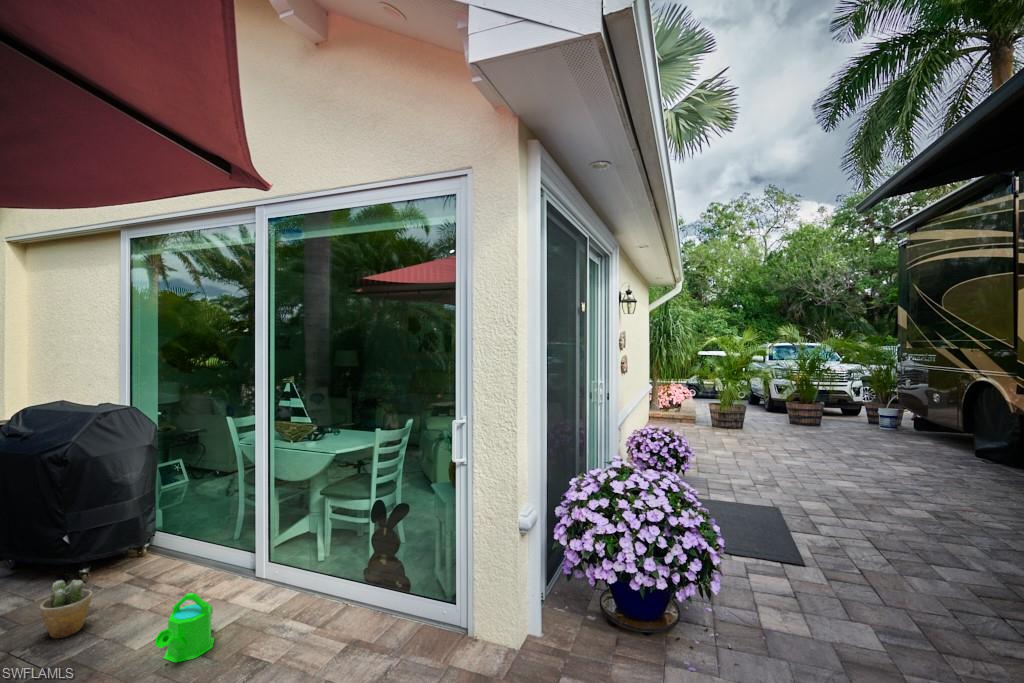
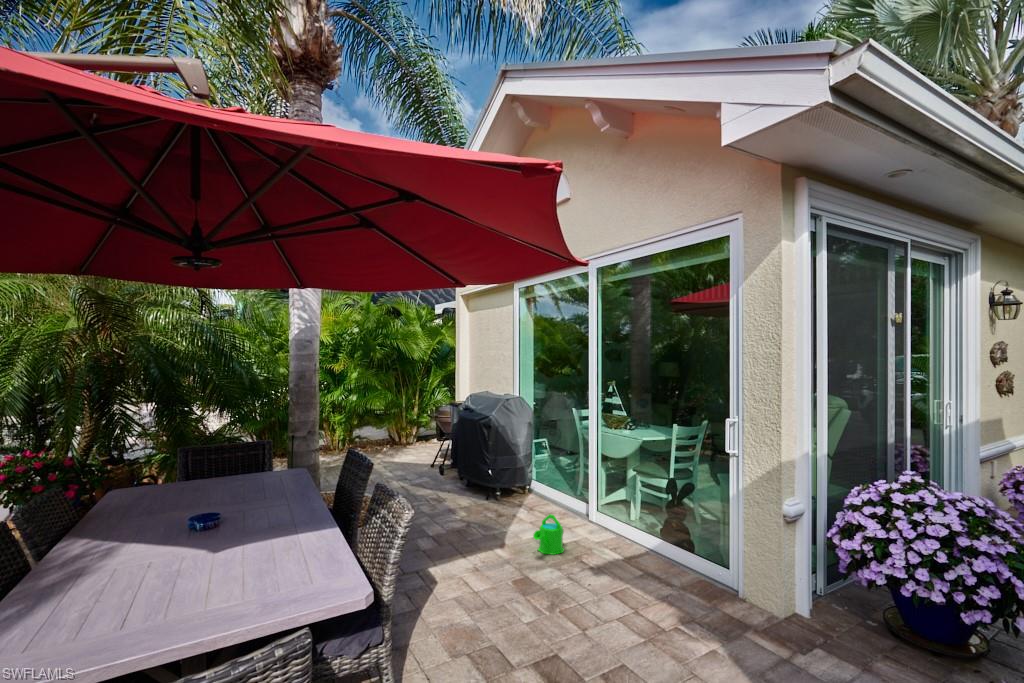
potted plant: present [40,580,92,638] -> none [480,494,502,527]

